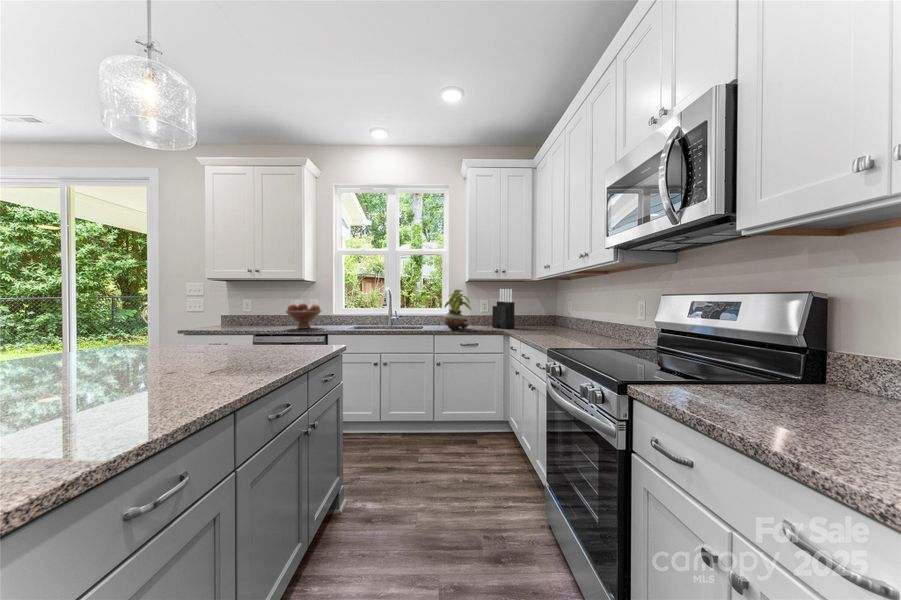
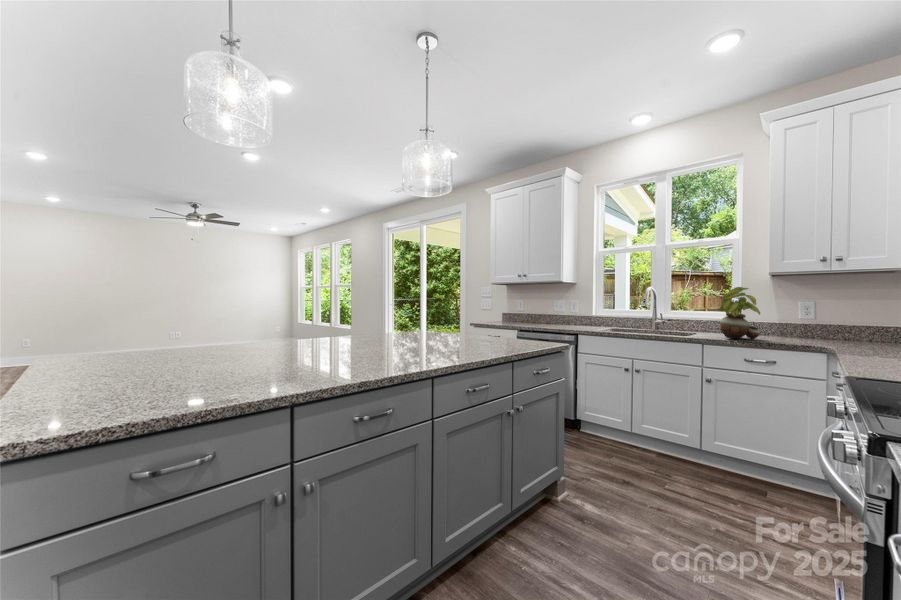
knife block: present [492,289,515,329] -> none [808,285,852,345]
fruit bowl: present [286,303,321,329] -> none [543,304,576,328]

